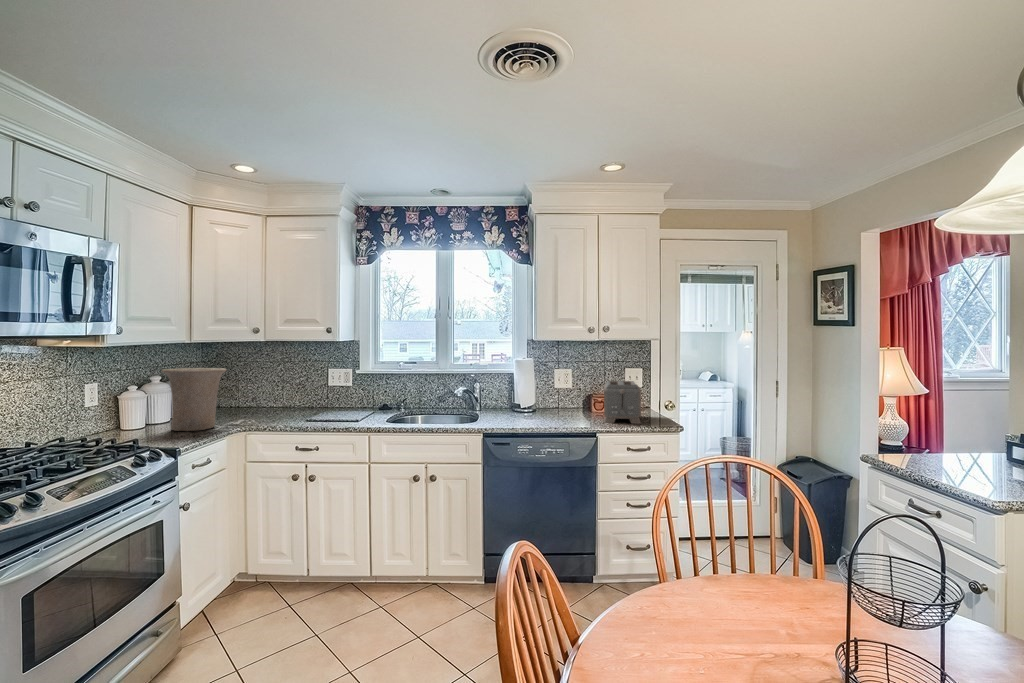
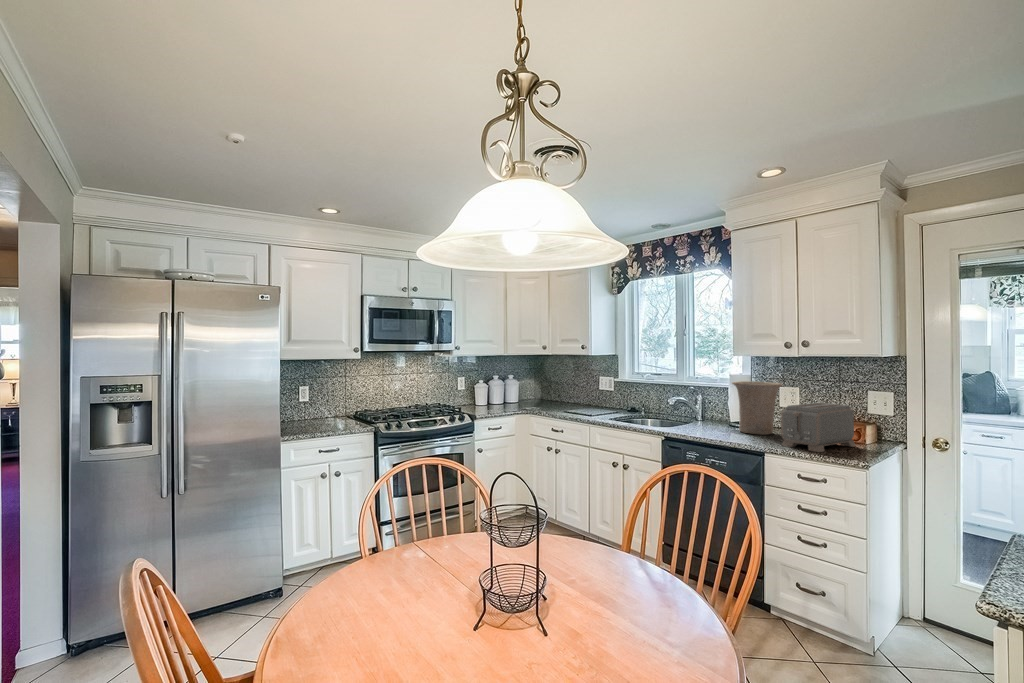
vase: present [162,368,227,431] -> present [732,381,782,435]

